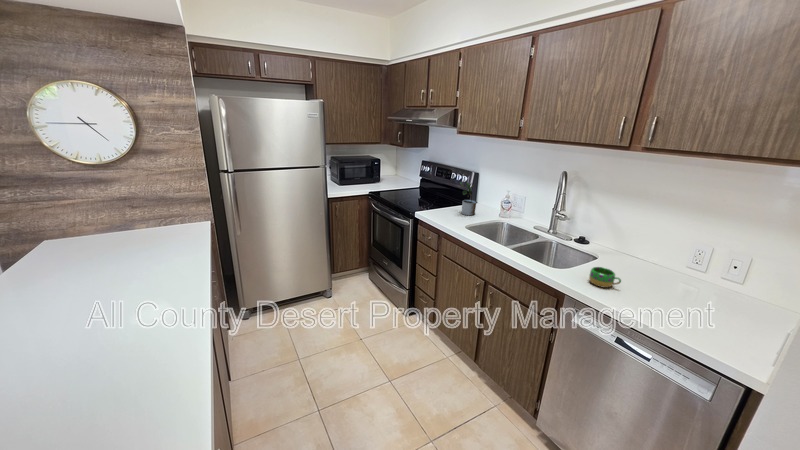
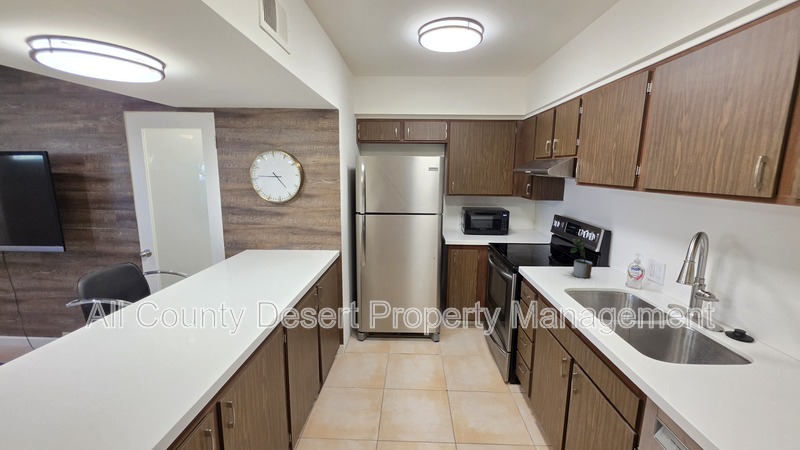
mug: present [589,267,621,288] -> none [692,373,748,411]

